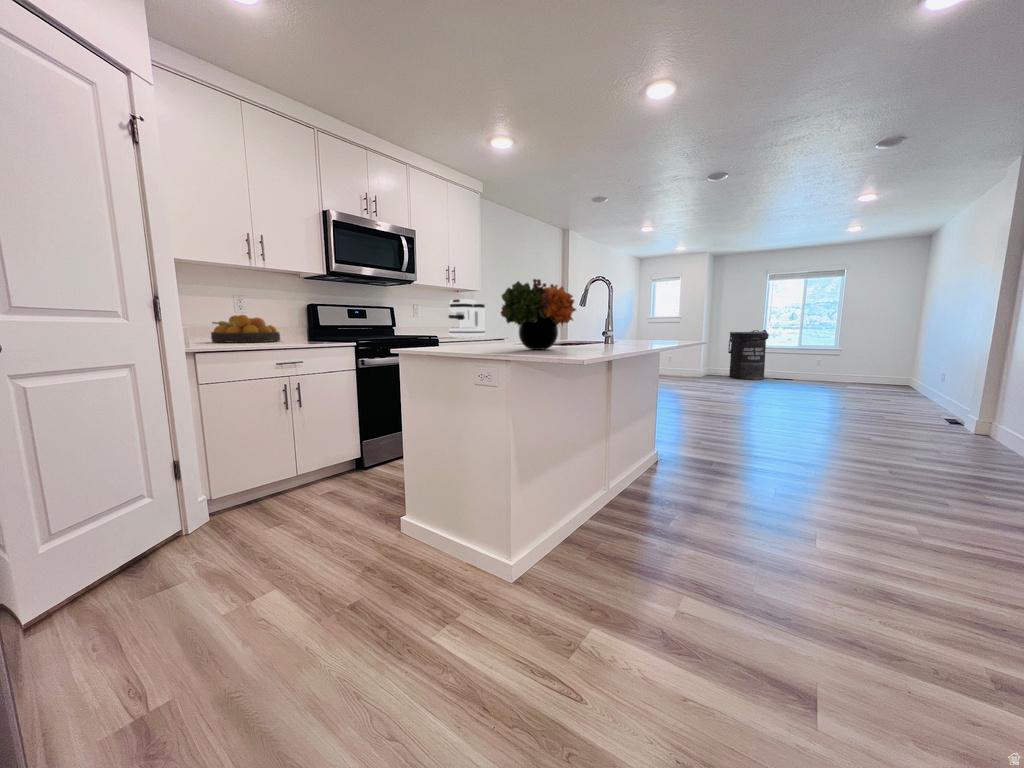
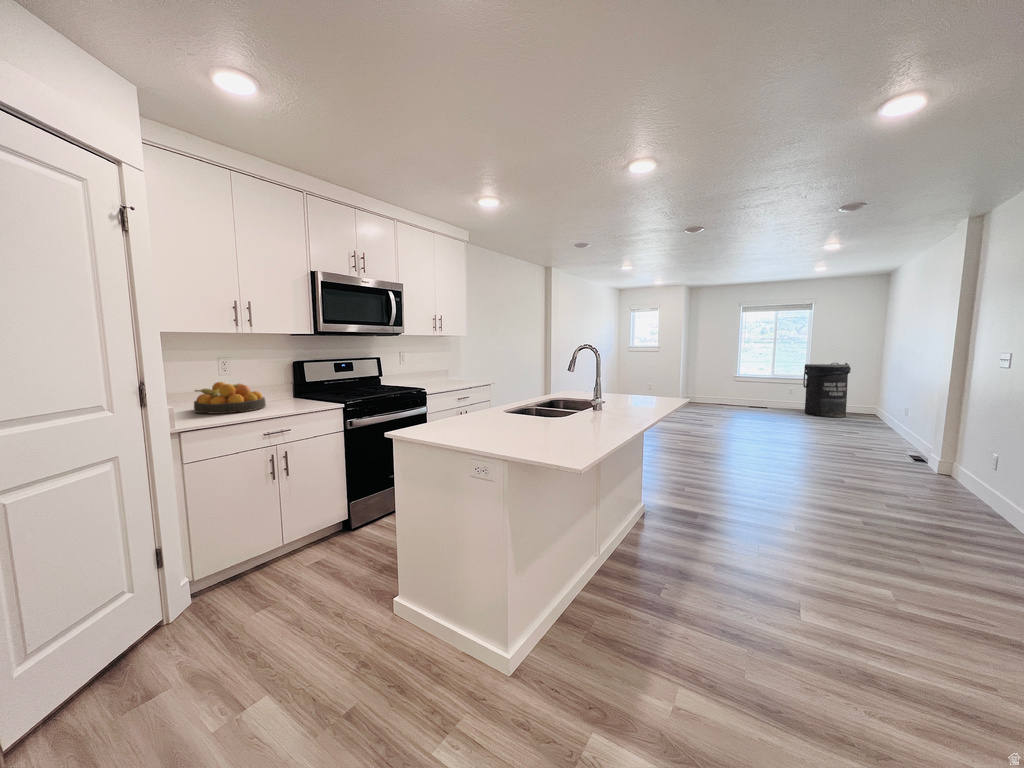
flower arrangement: present [501,279,576,350] -> none [494,363,570,433]
coffee maker: present [449,299,485,337] -> none [435,349,471,387]
trash can: present [728,330,769,380] -> present [803,363,851,418]

